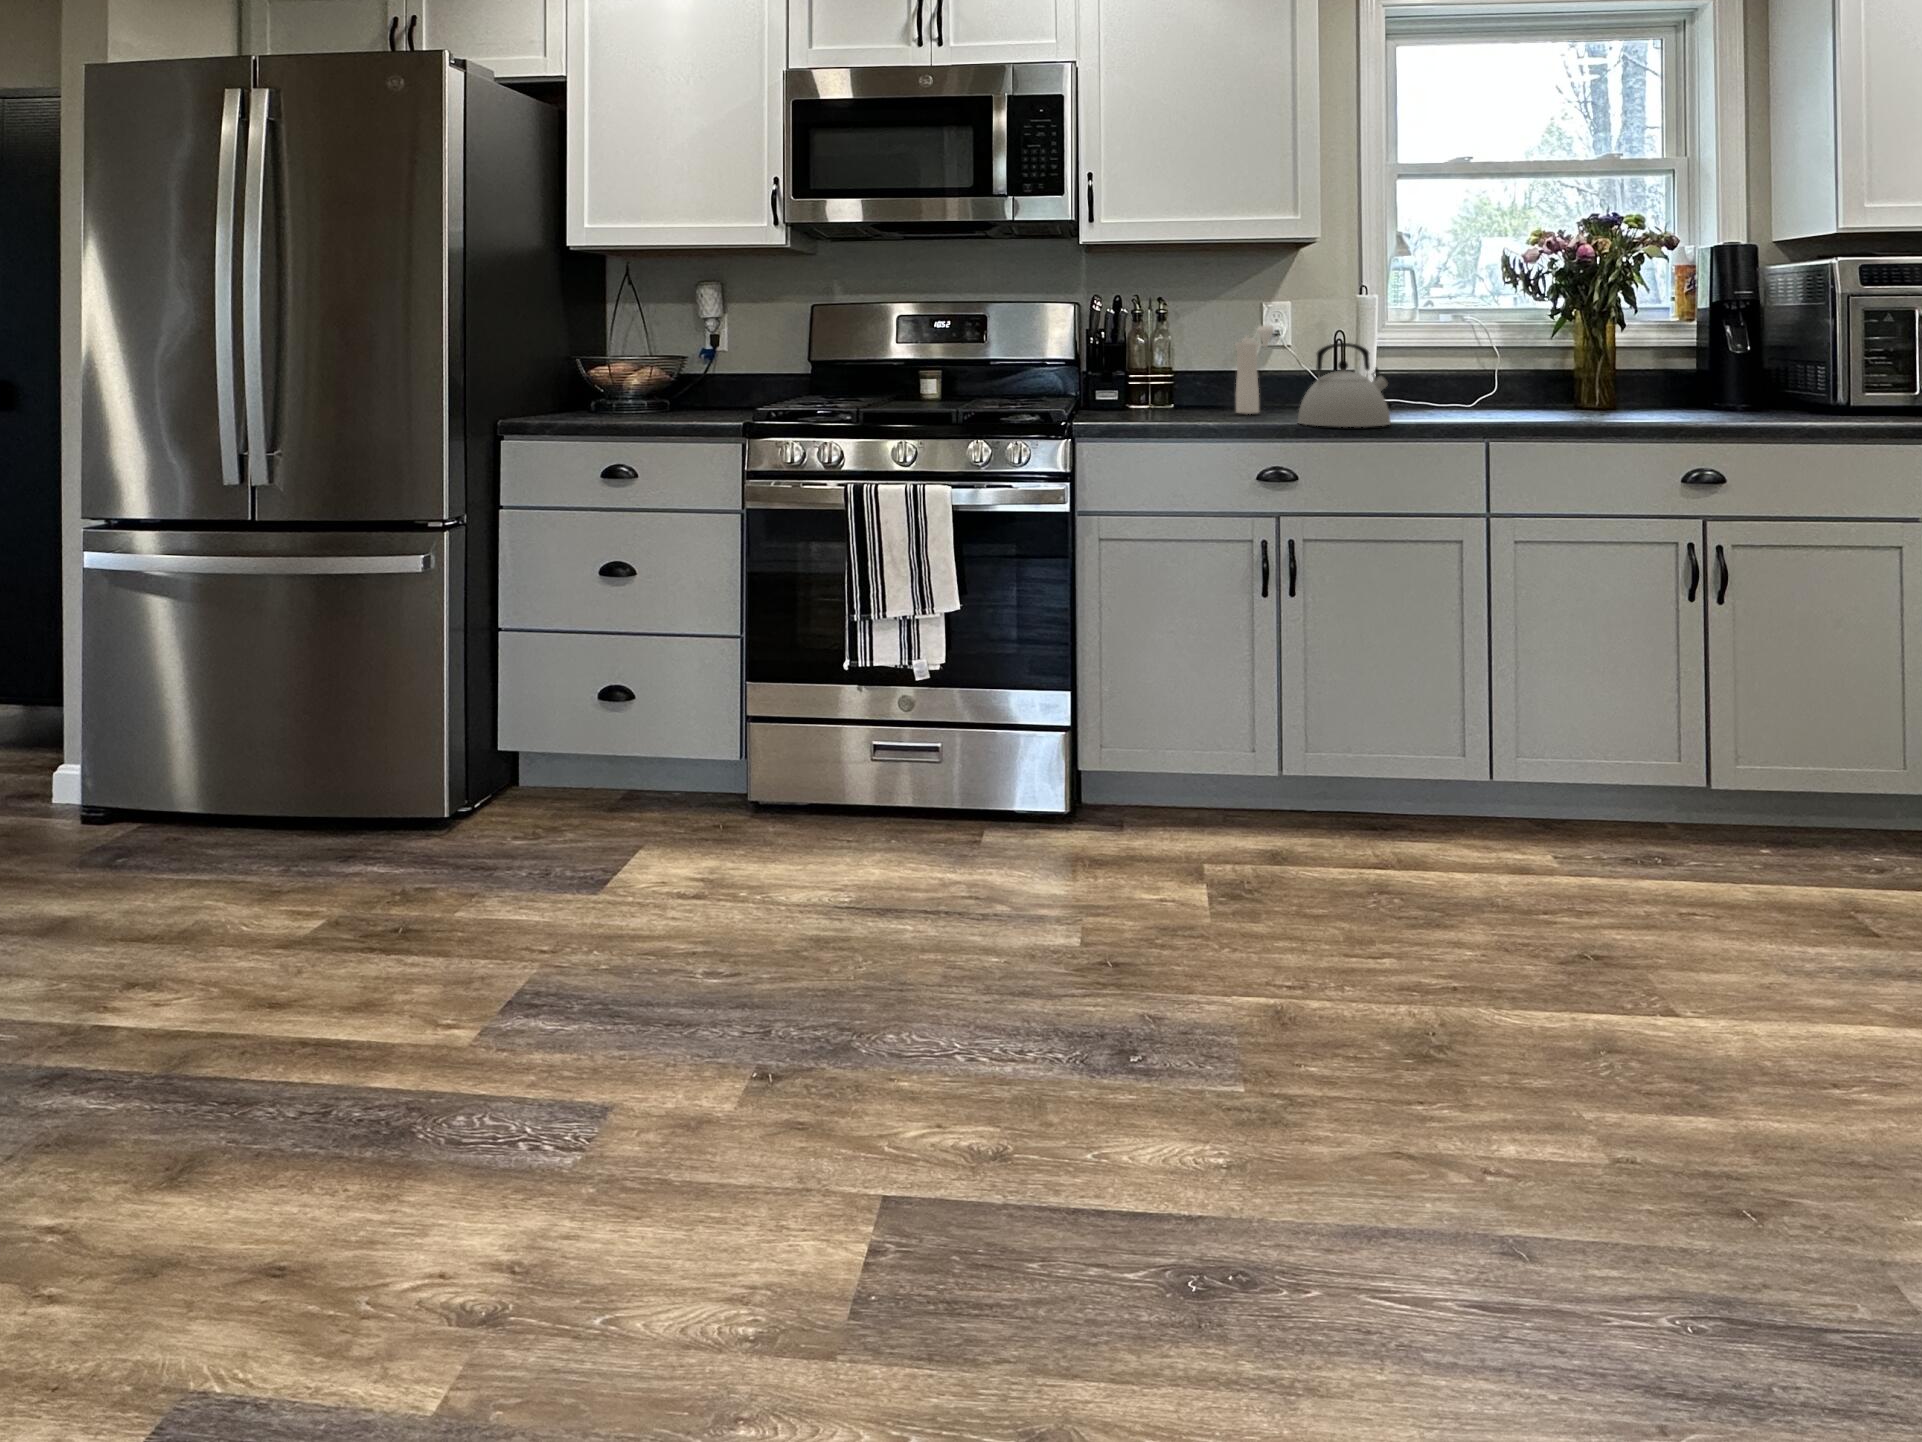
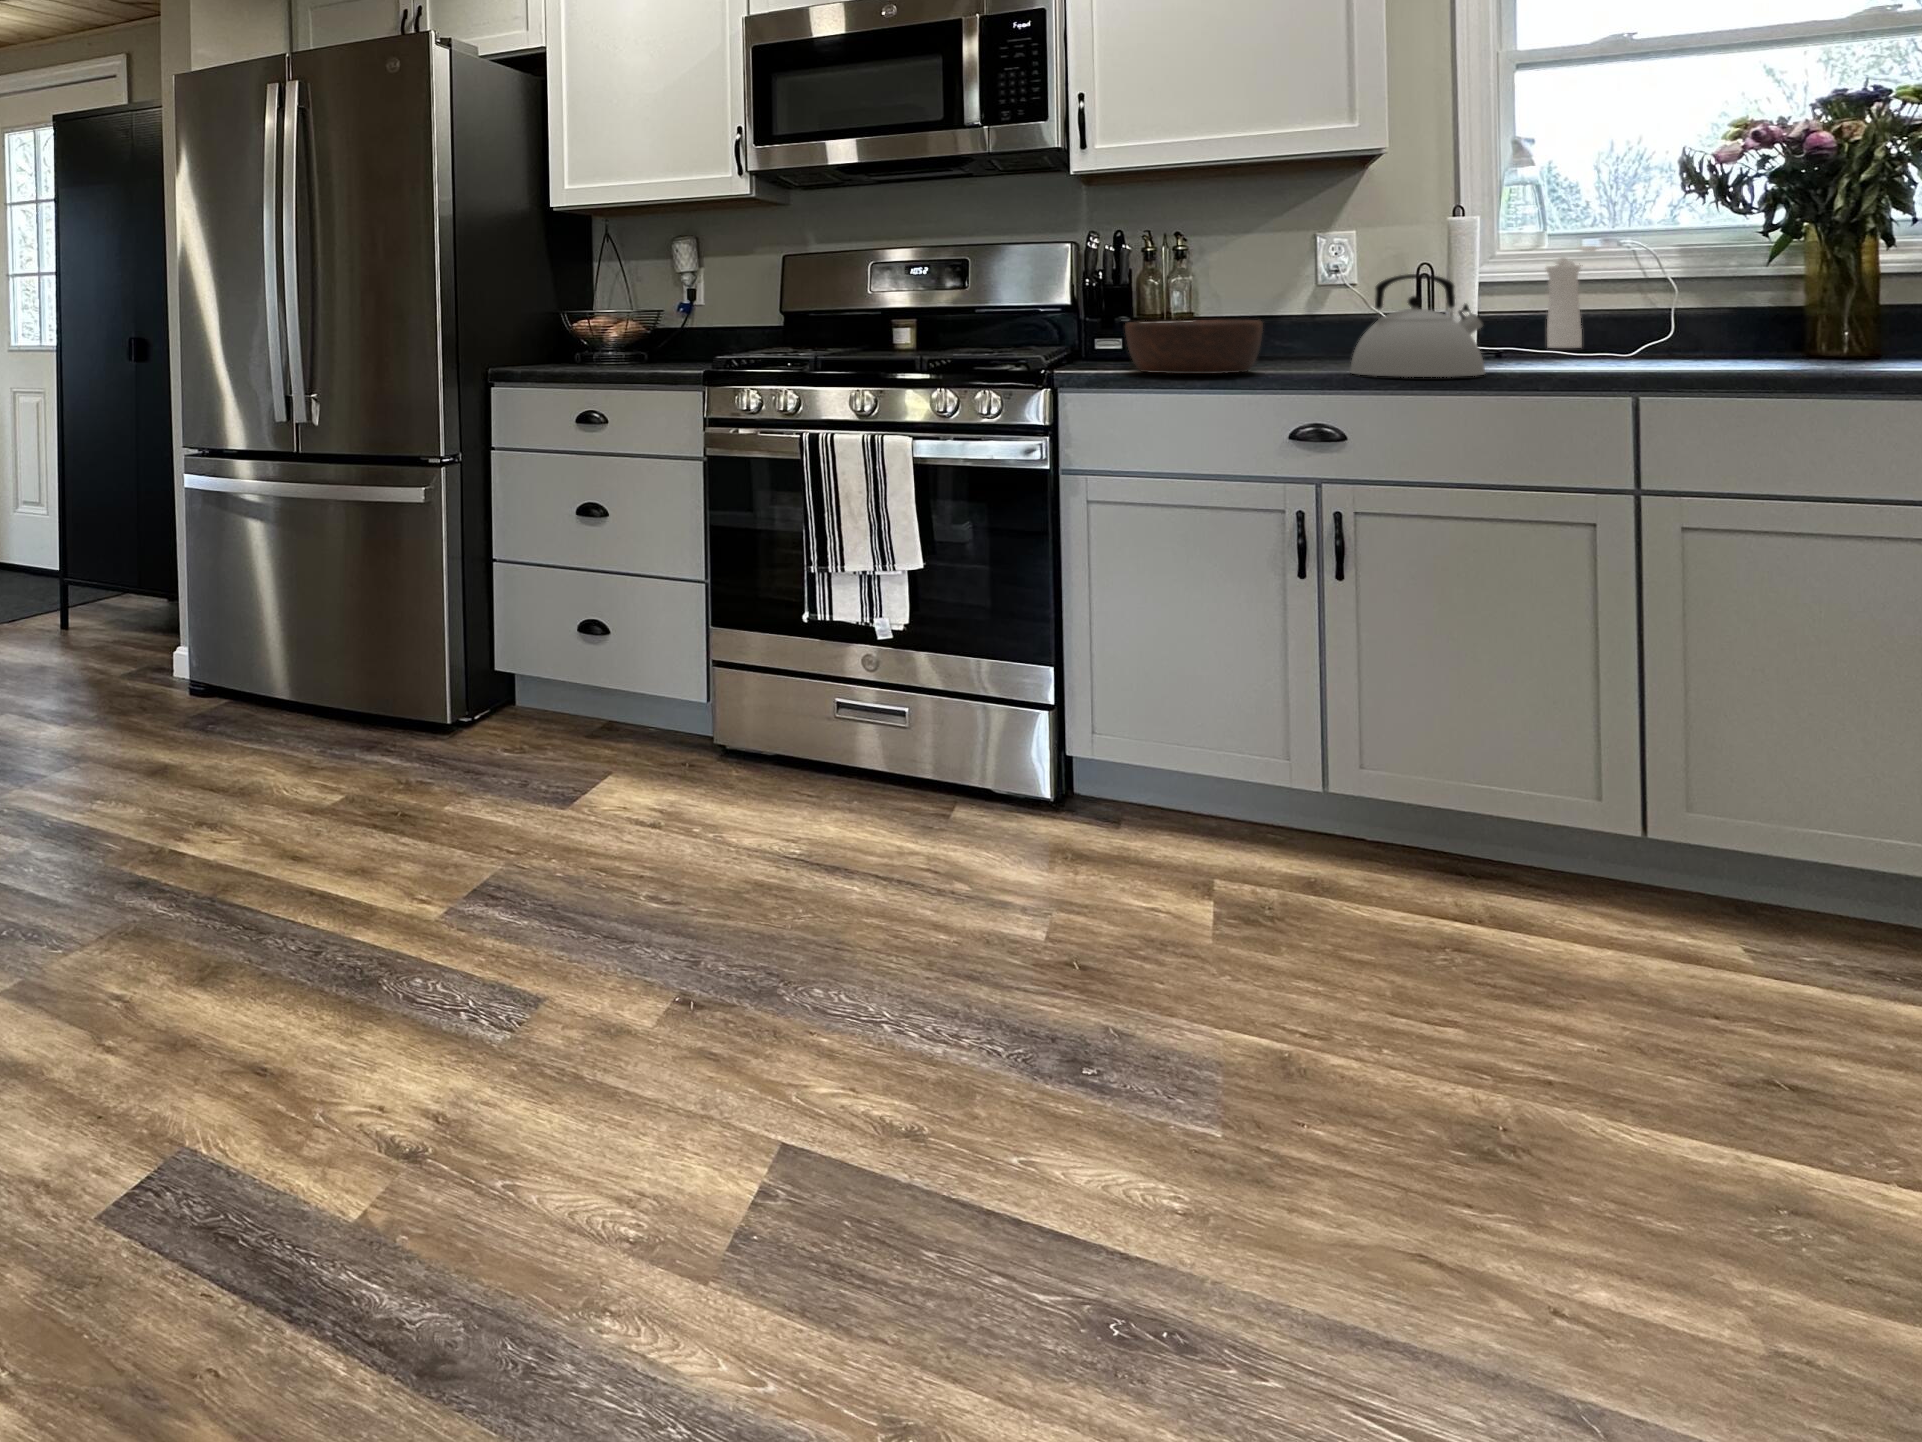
pepper mill: present [1235,326,1275,414] -> present [1546,246,1596,348]
wooden bowl: none [1128,377,1235,425] -> present [1125,320,1263,374]

